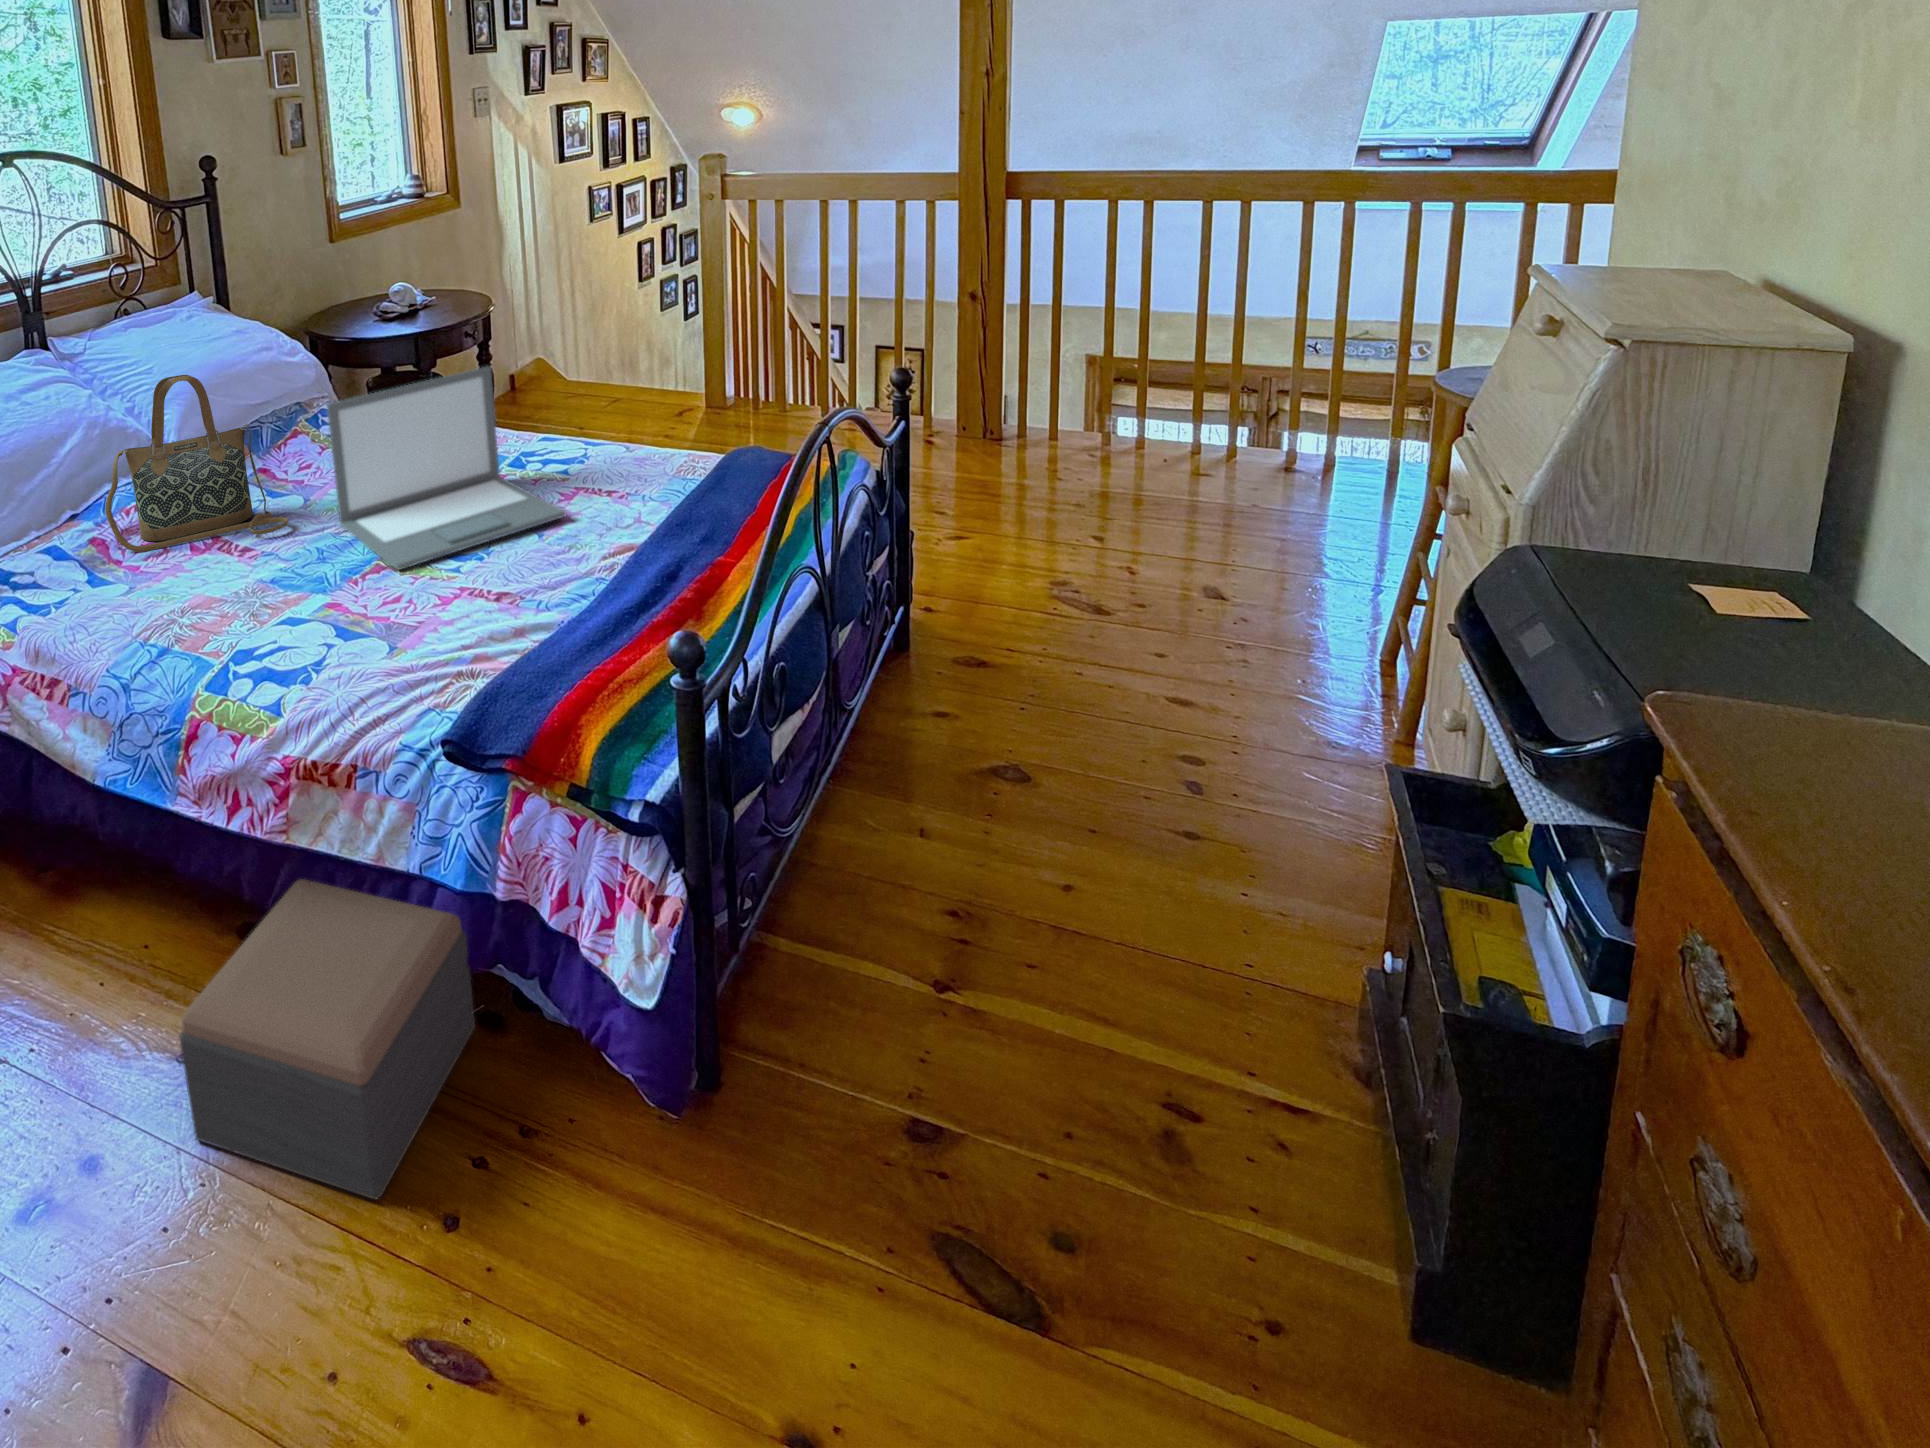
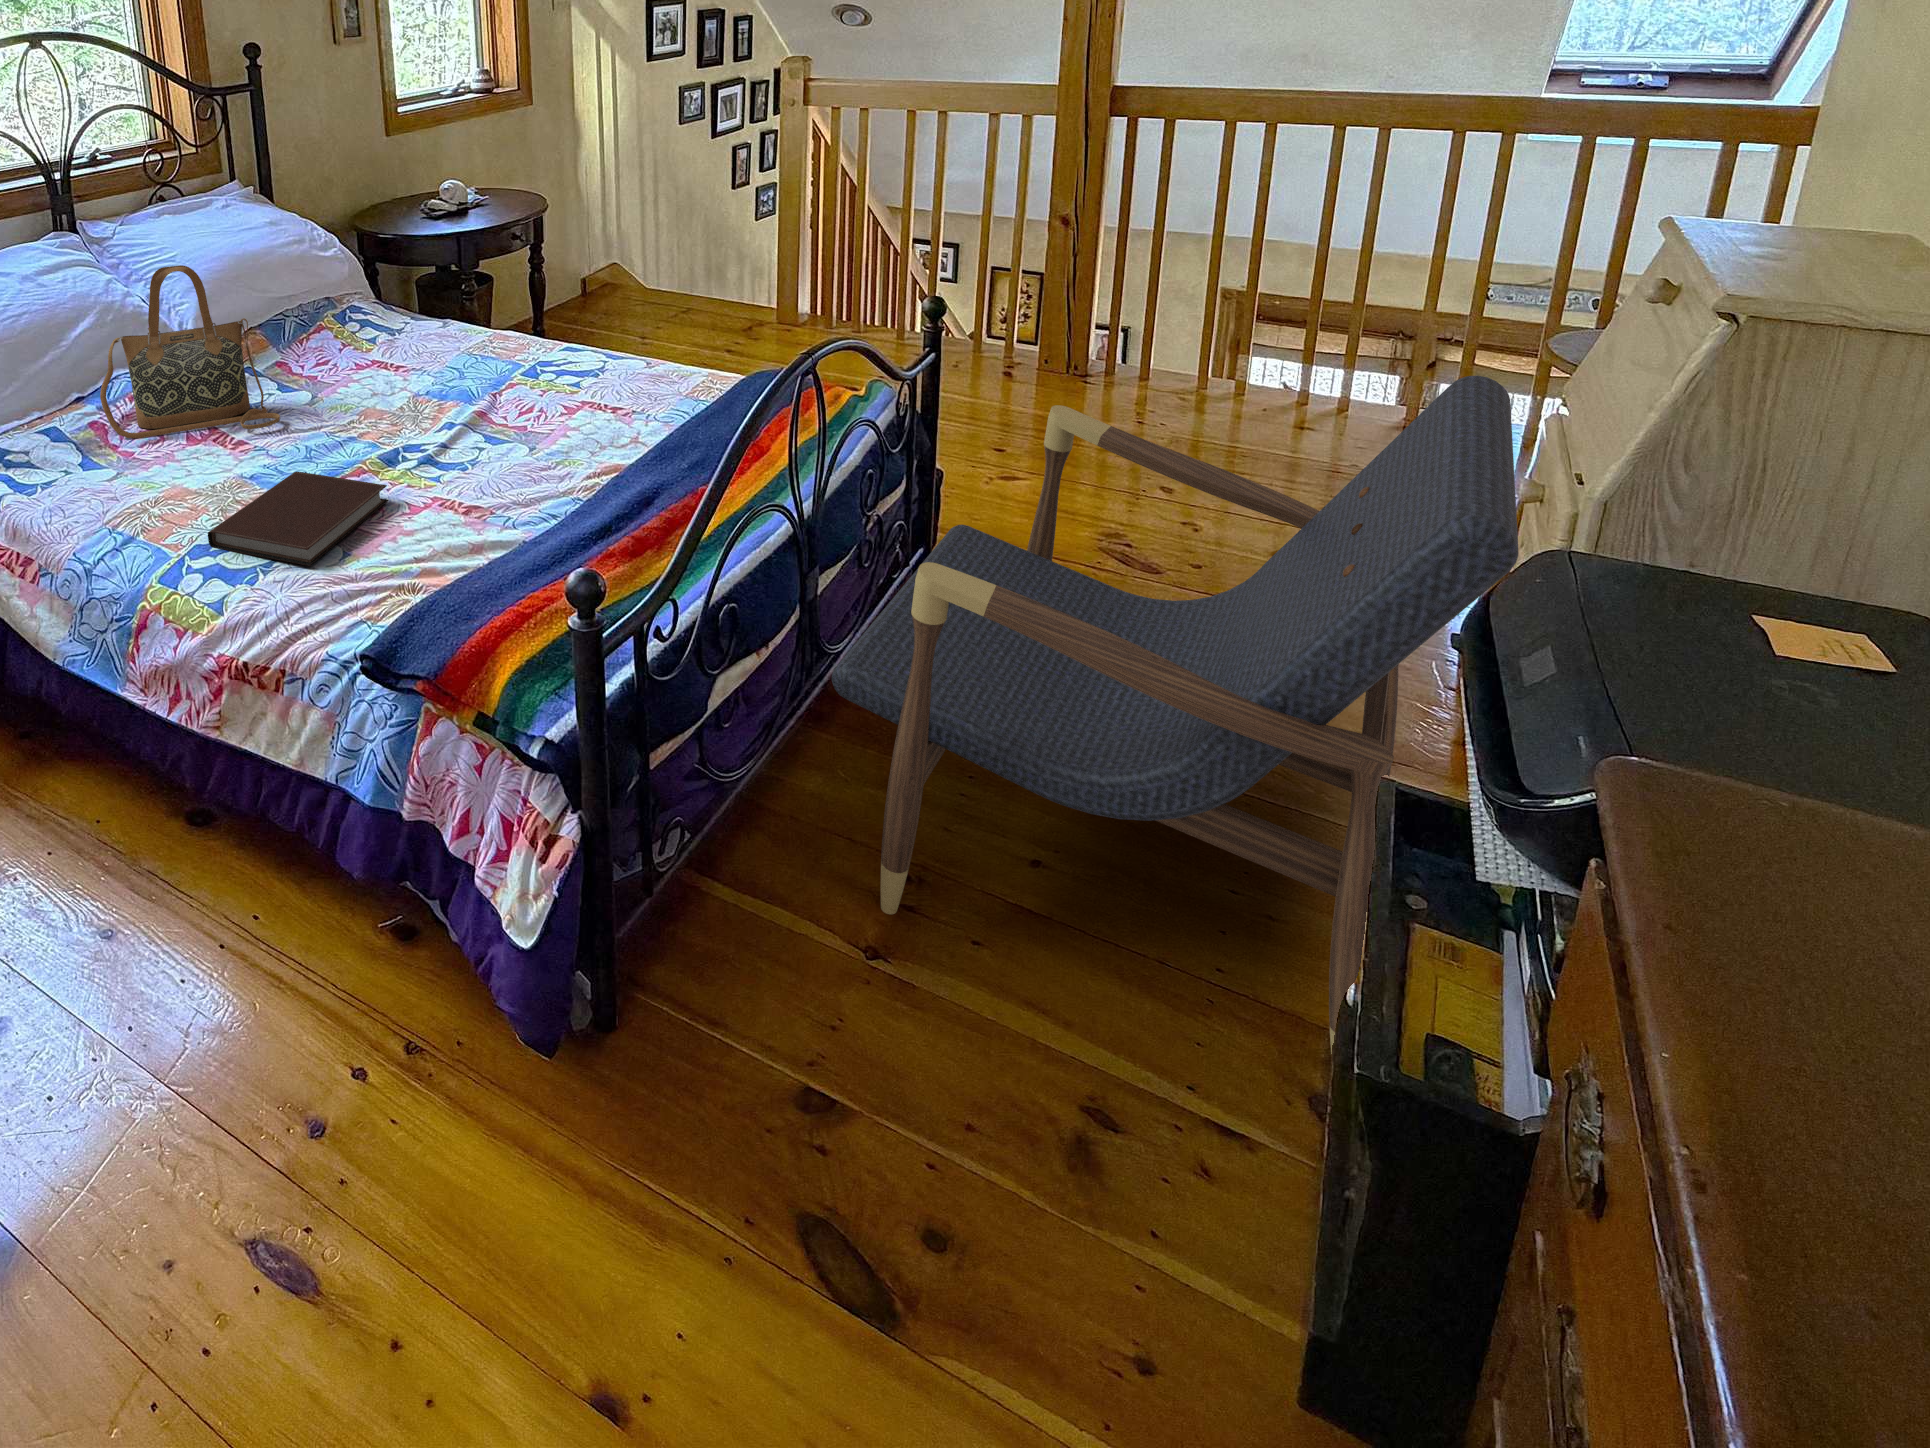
laptop: present [327,366,566,570] -> none [319,272,558,476]
lounge chair: none [873,405,1485,1043] -> present [832,376,1518,1054]
notebook: none [253,571,421,660] -> present [208,472,388,566]
footstool: present [179,879,475,1199] -> none [84,775,390,1095]

